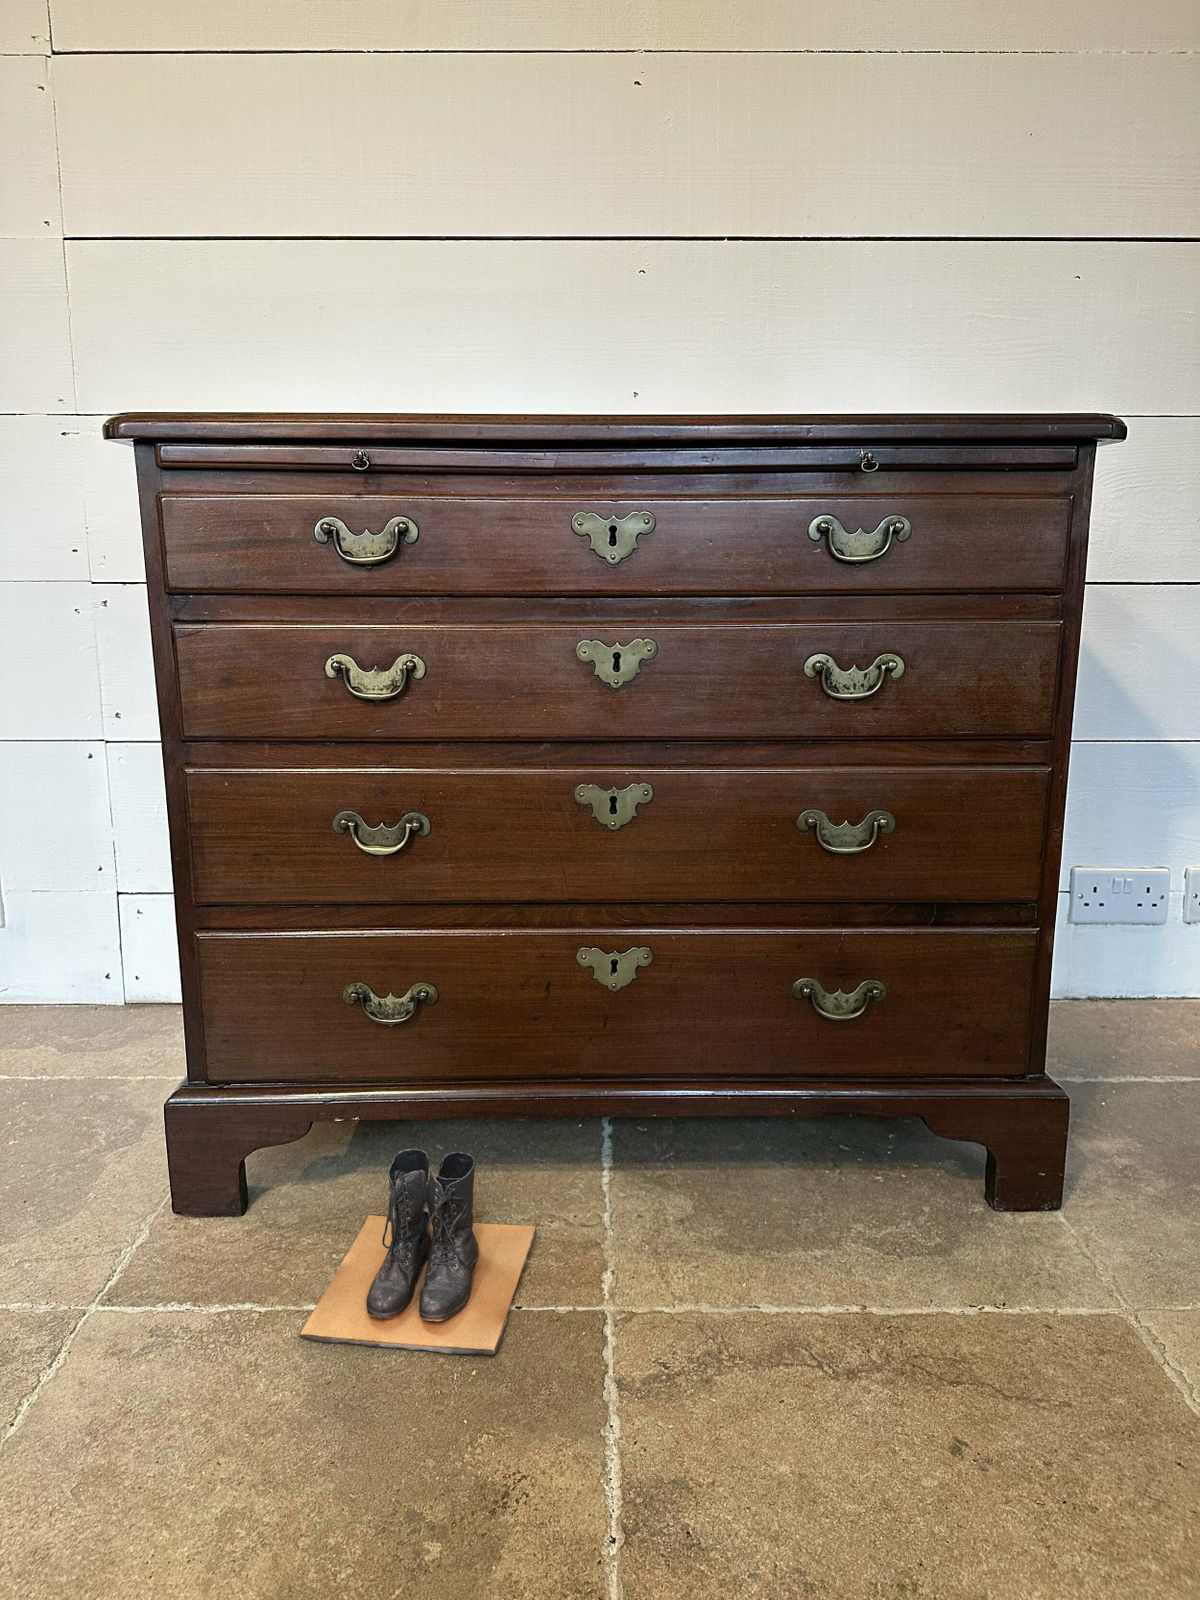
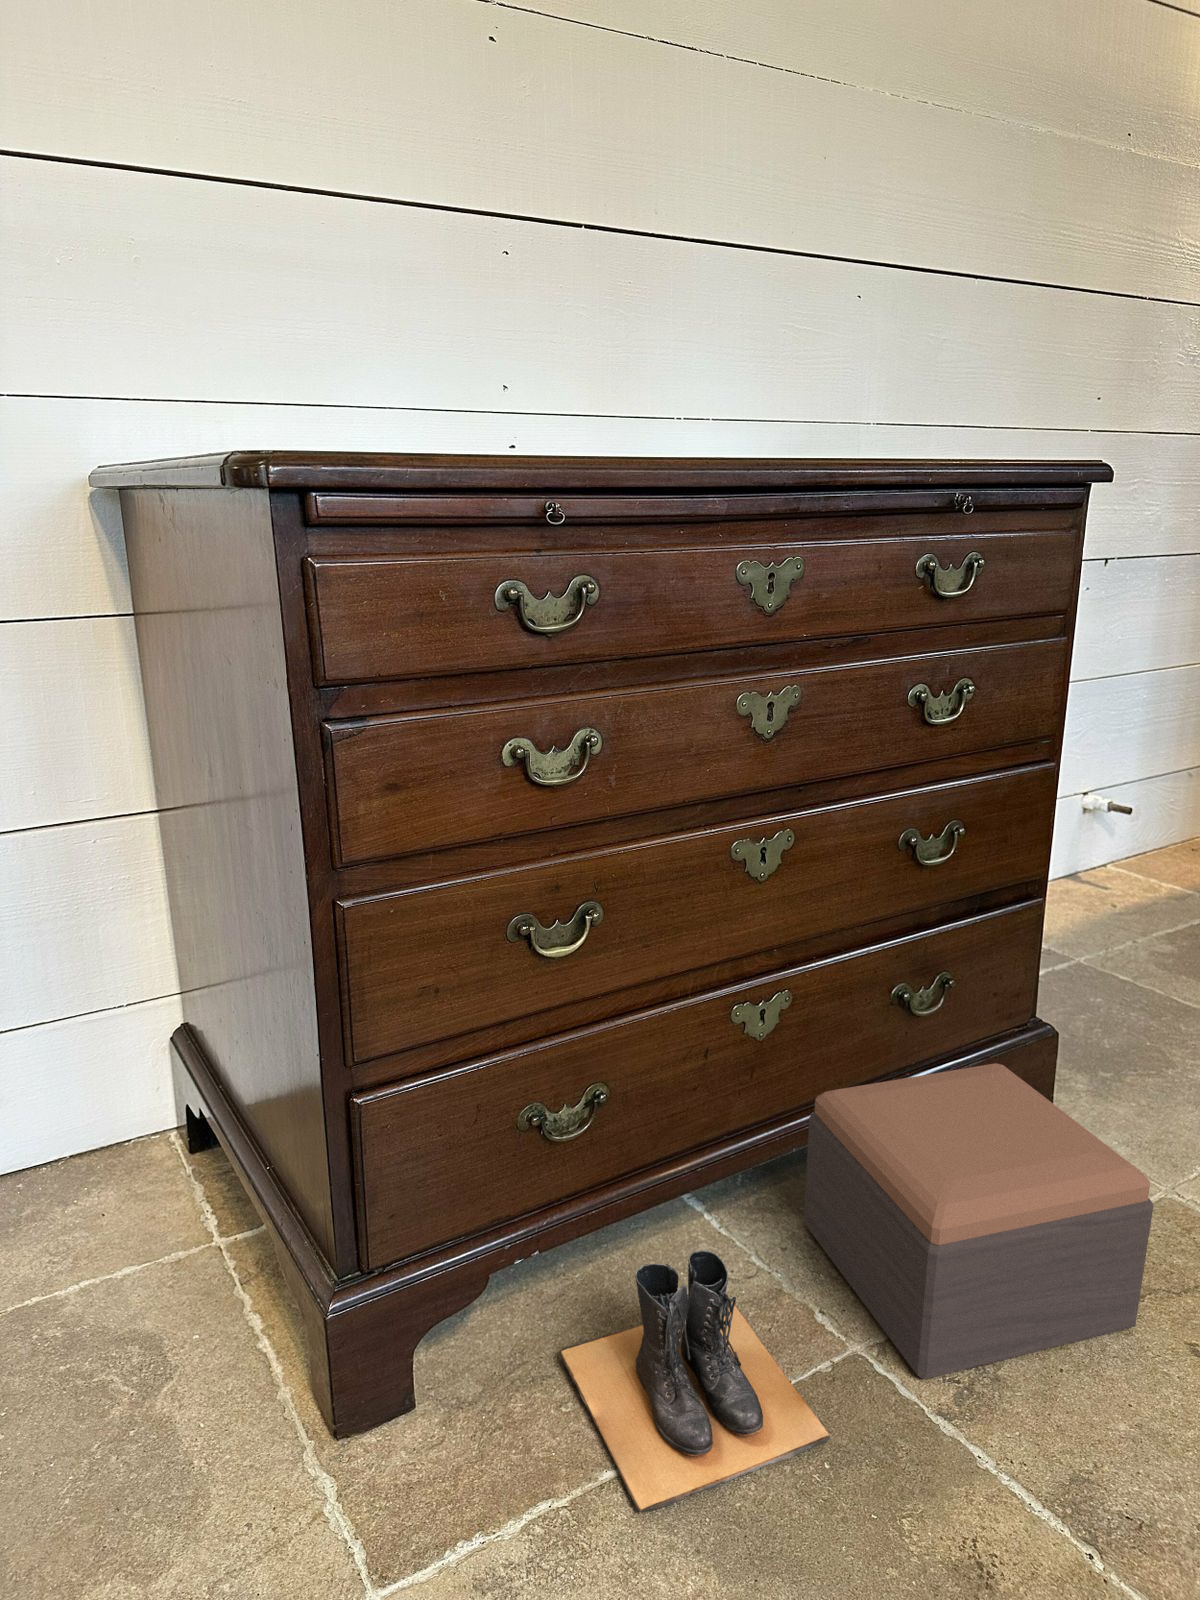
footstool: none [630,1064,925,1400] -> present [804,1063,1153,1379]

